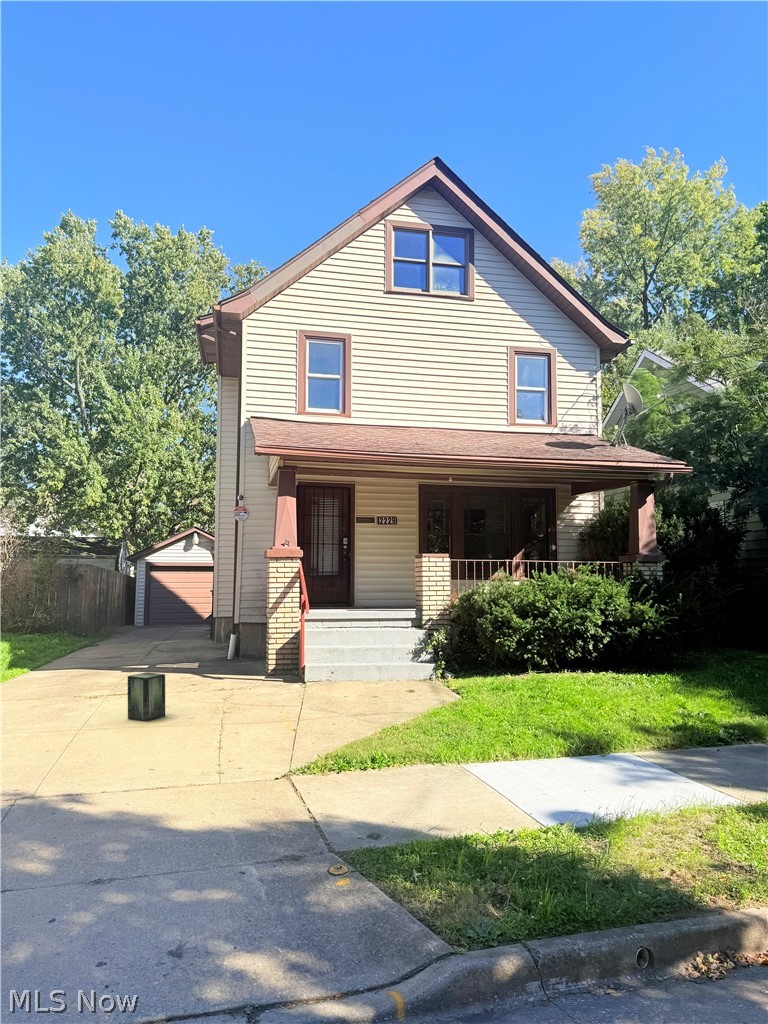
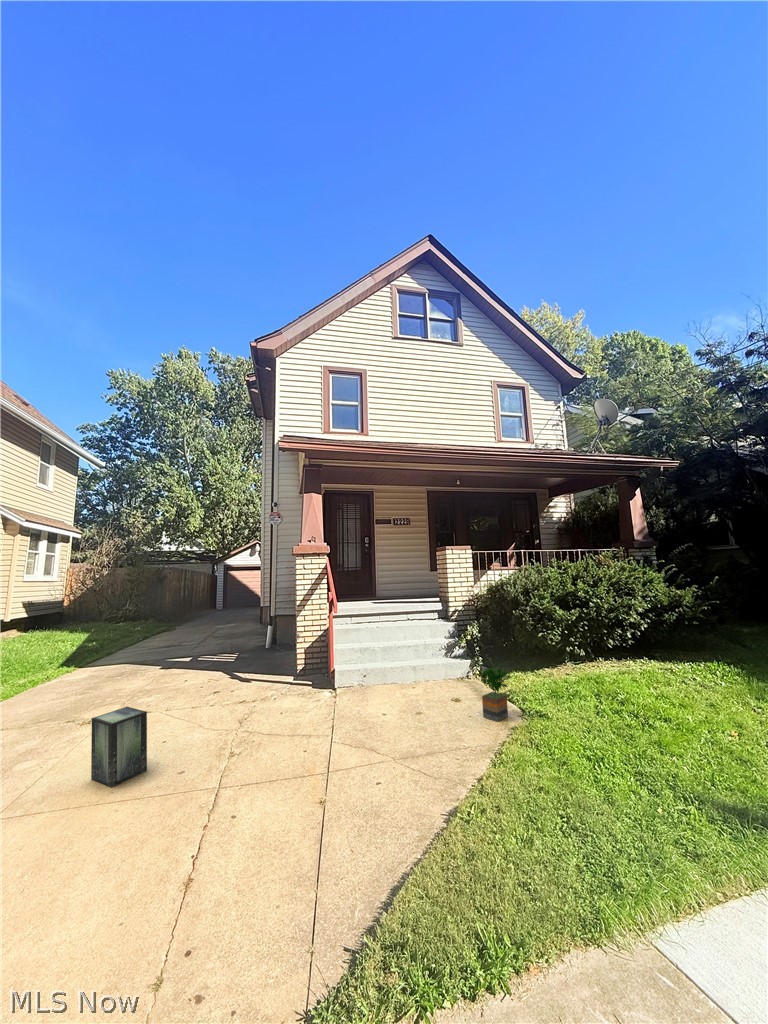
potted tree: none [424,659,450,701] -> present [481,668,511,722]

